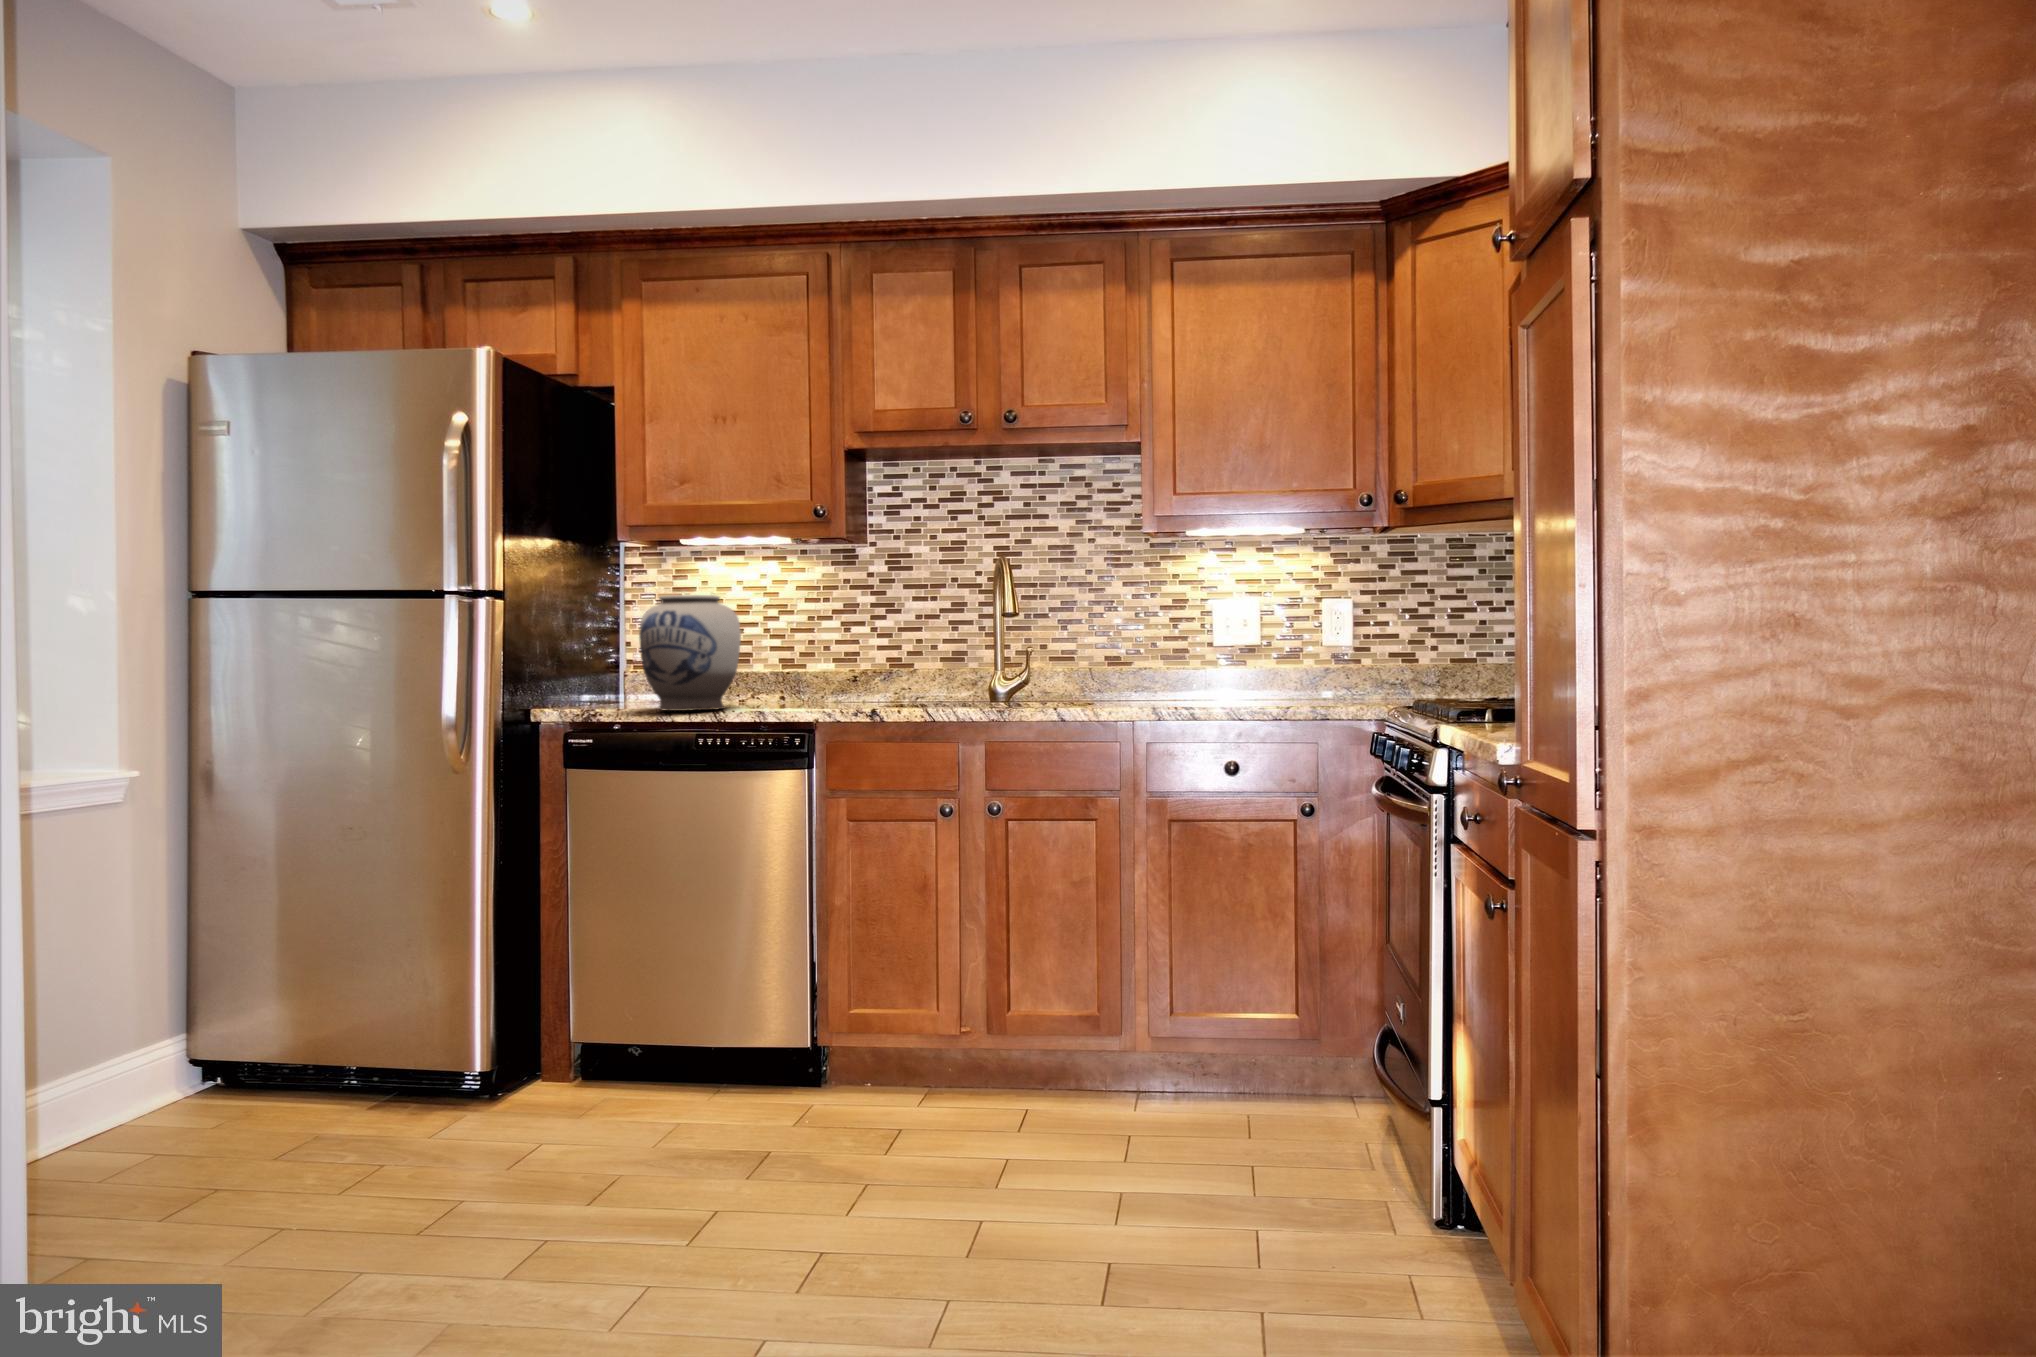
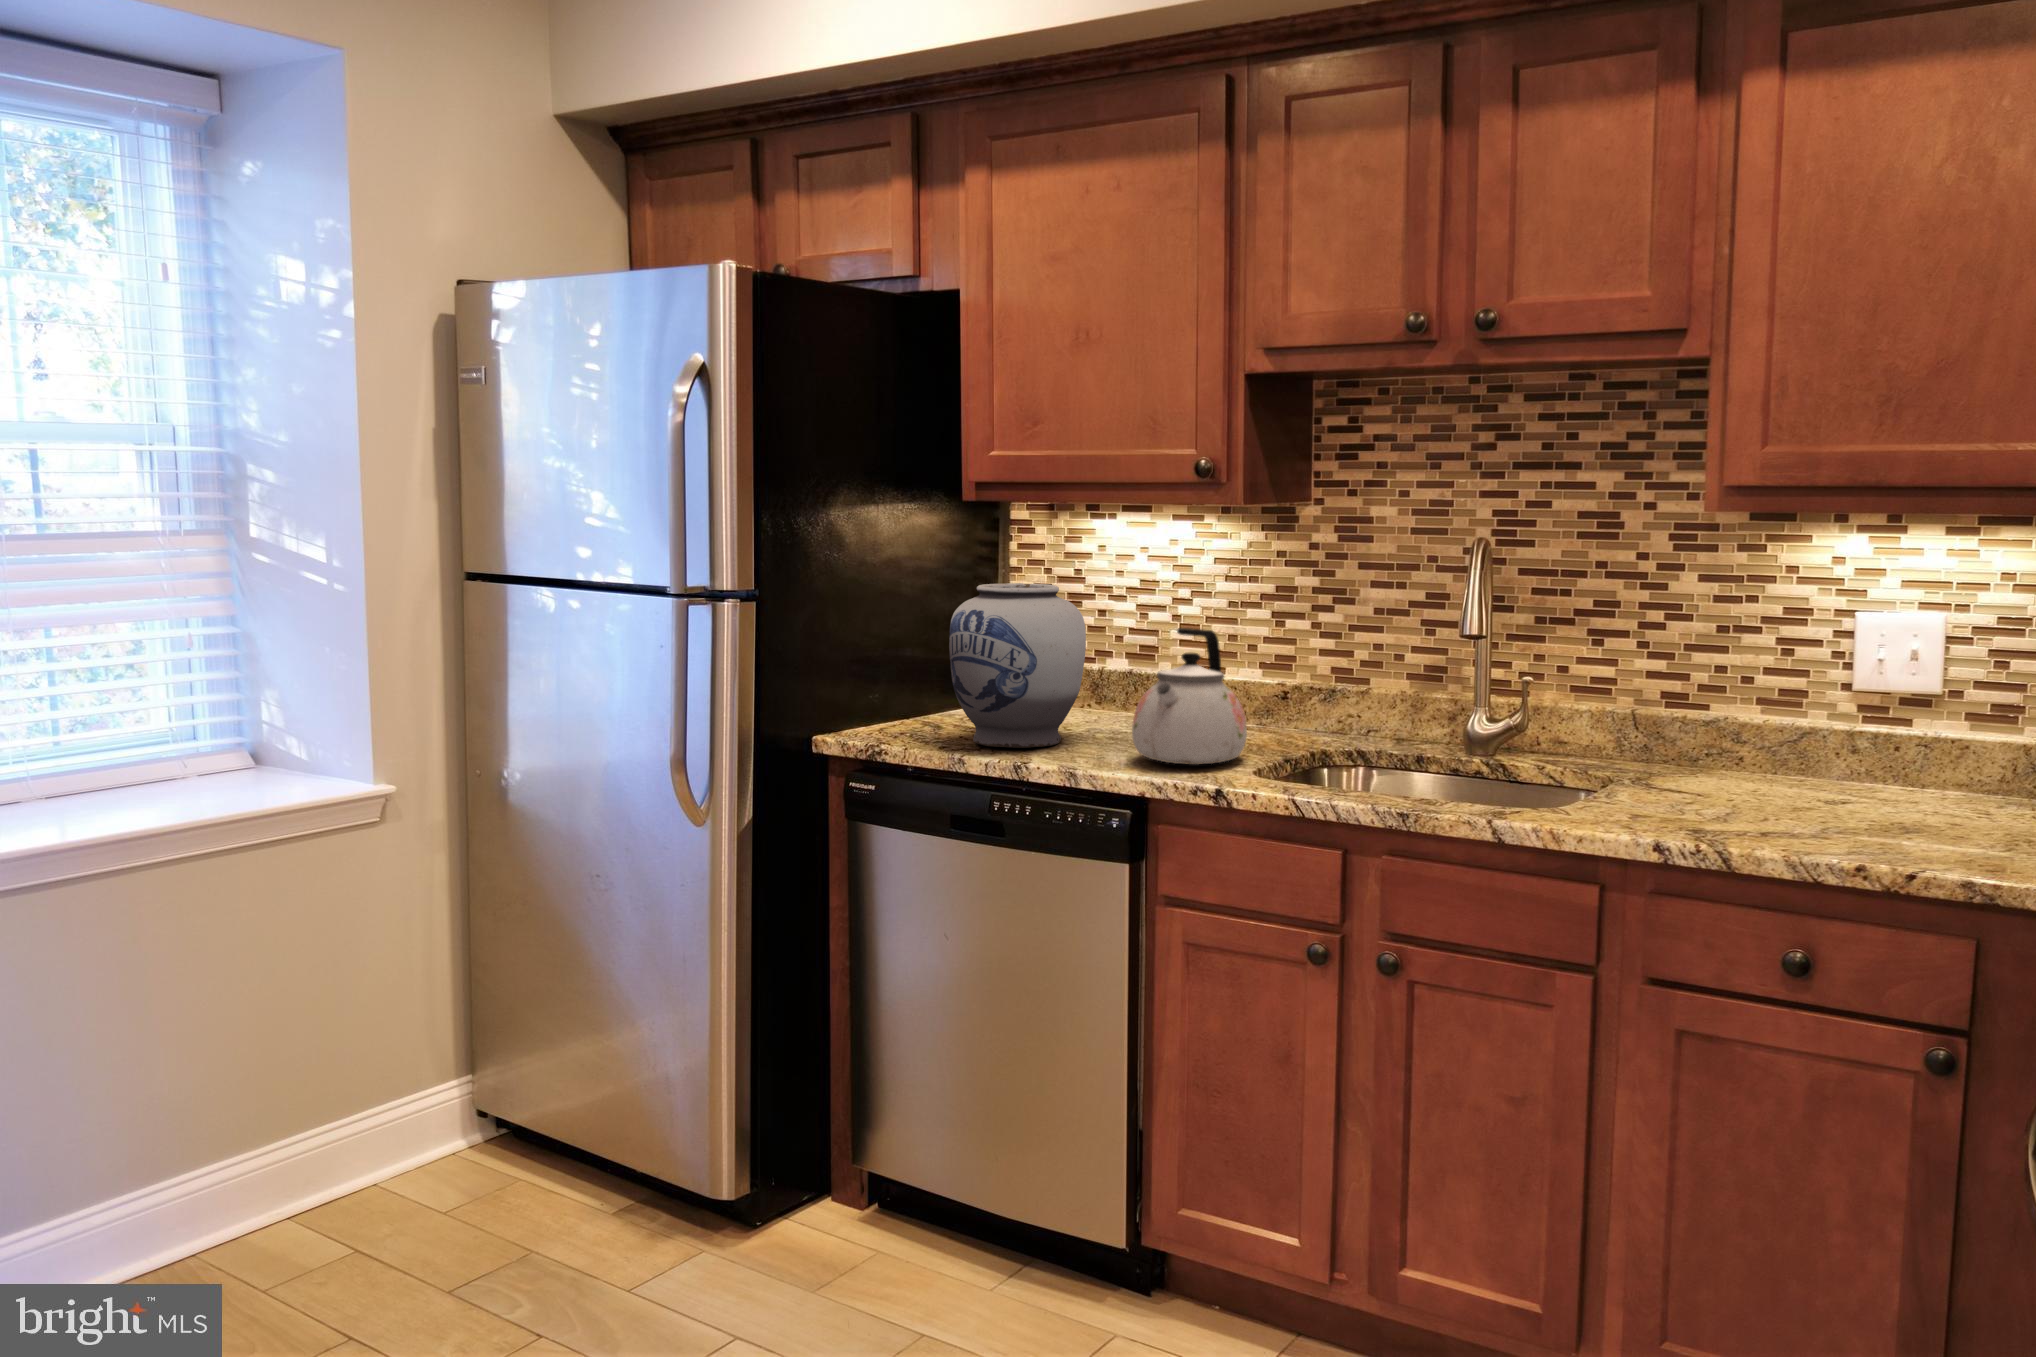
kettle: none [791,616,870,708] -> present [1132,628,1247,765]

